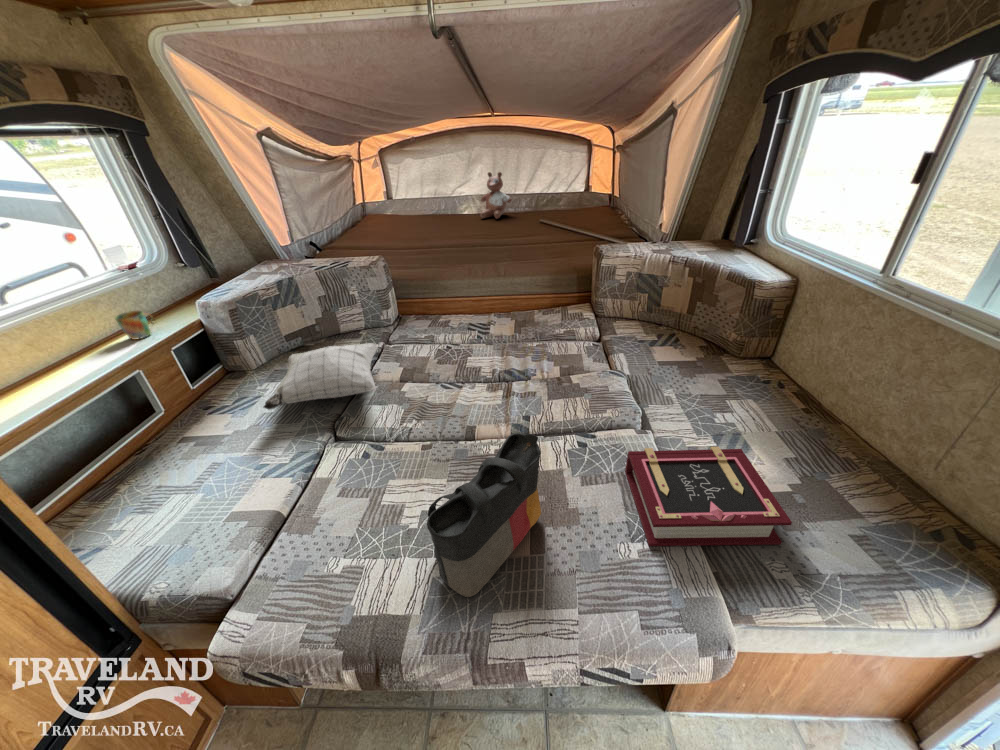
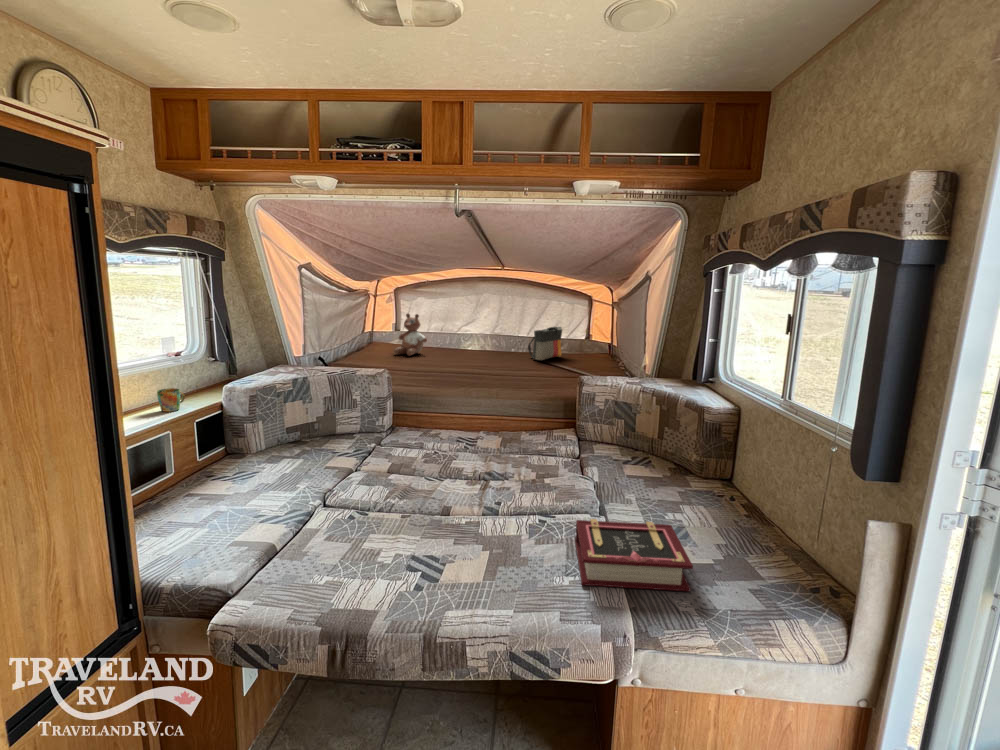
stuffed bear: present [480,172,512,219] -> present [394,314,427,356]
pillow: present [263,343,378,410] -> none [269,433,373,475]
tote bag: present [427,433,541,597] -> present [528,327,562,360]

